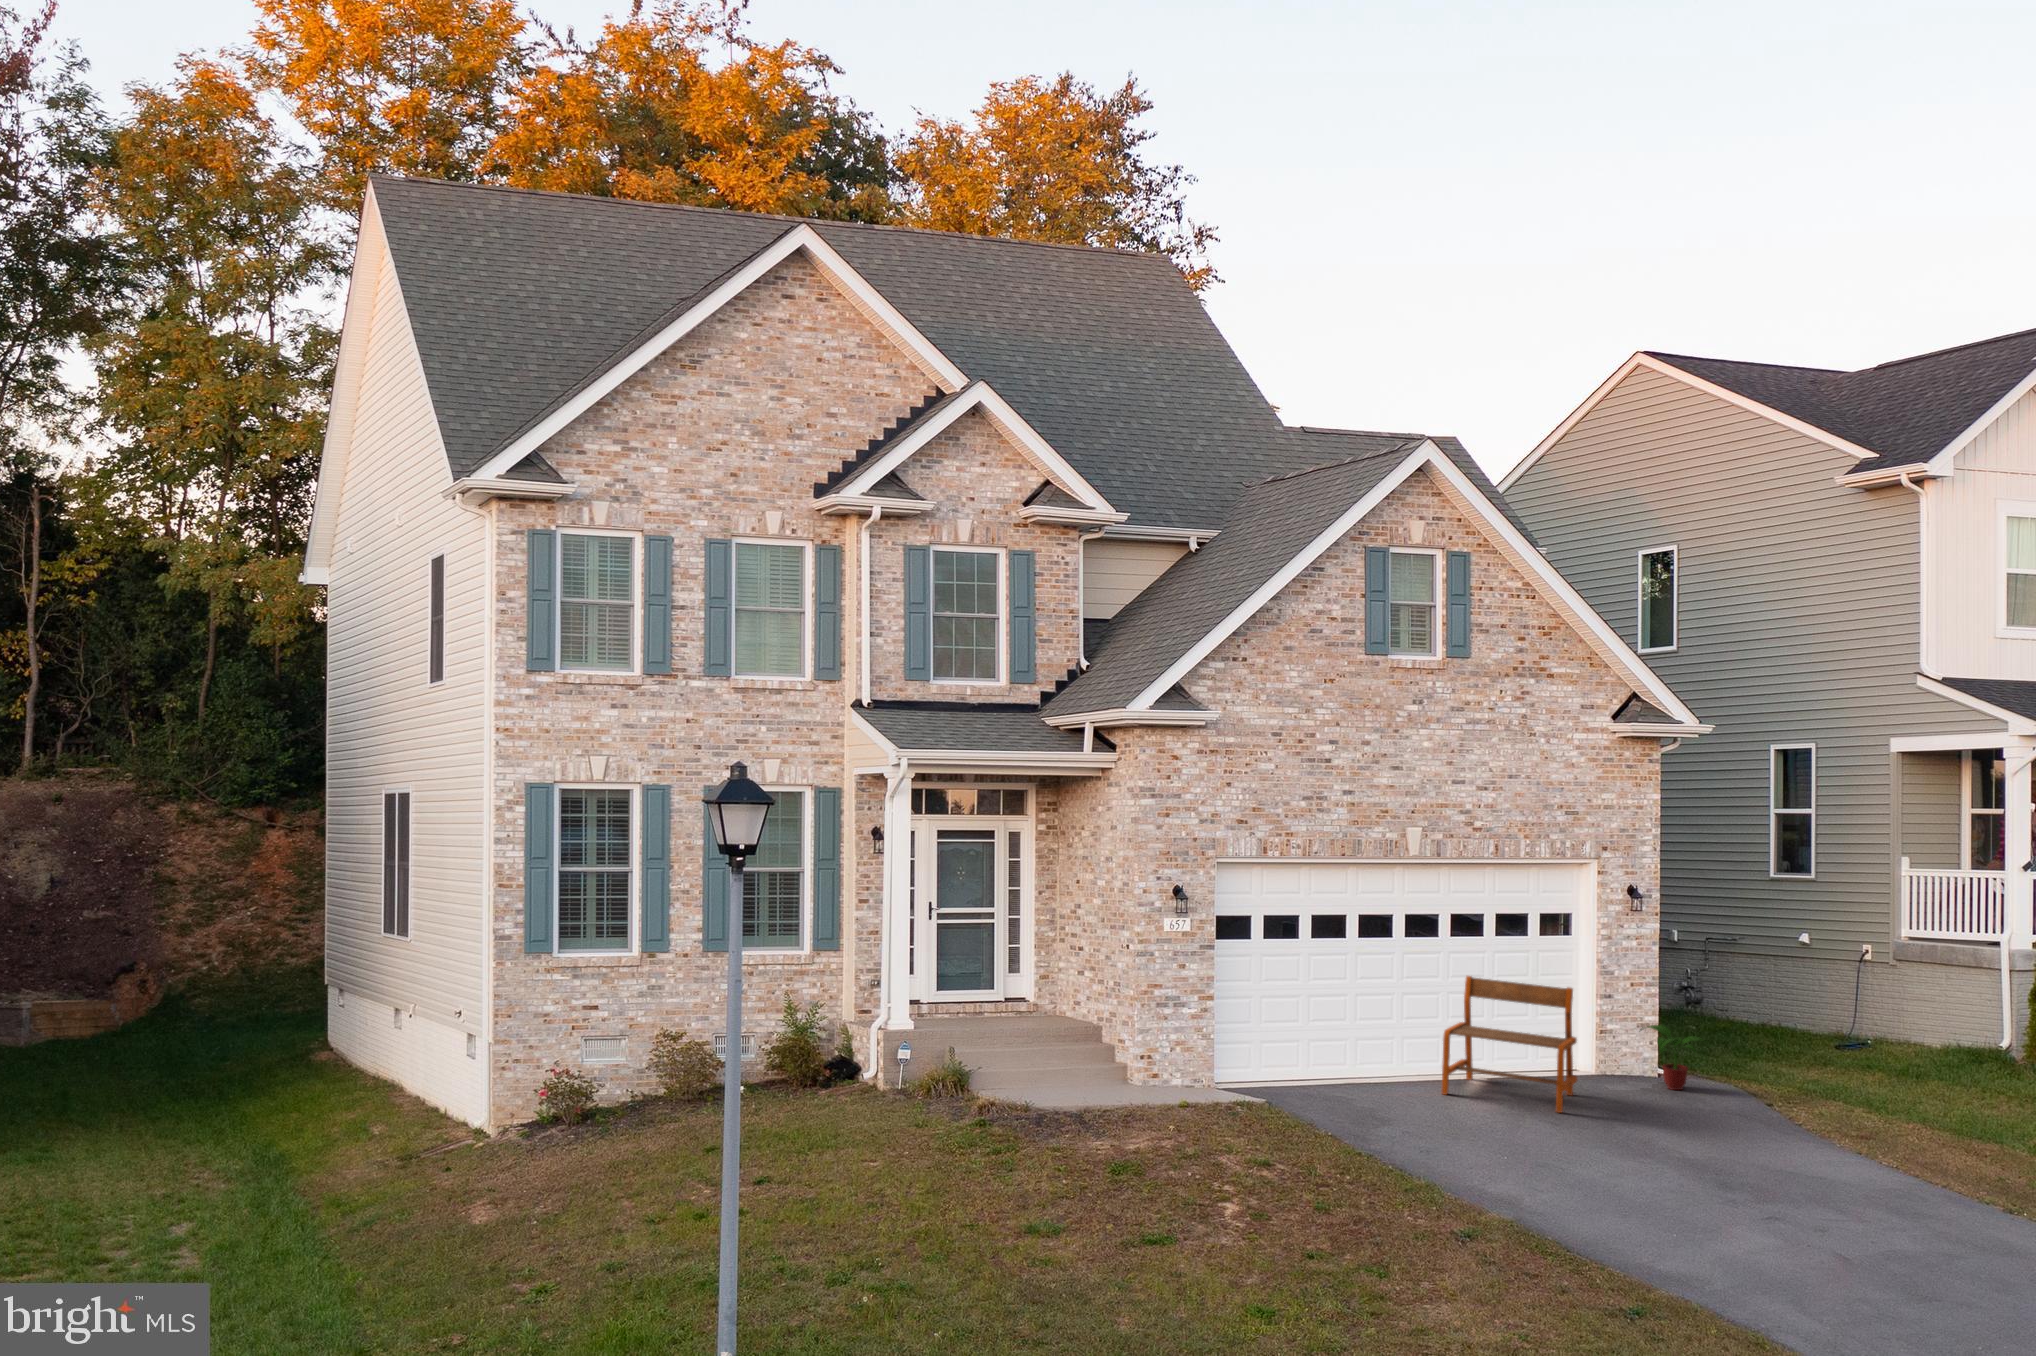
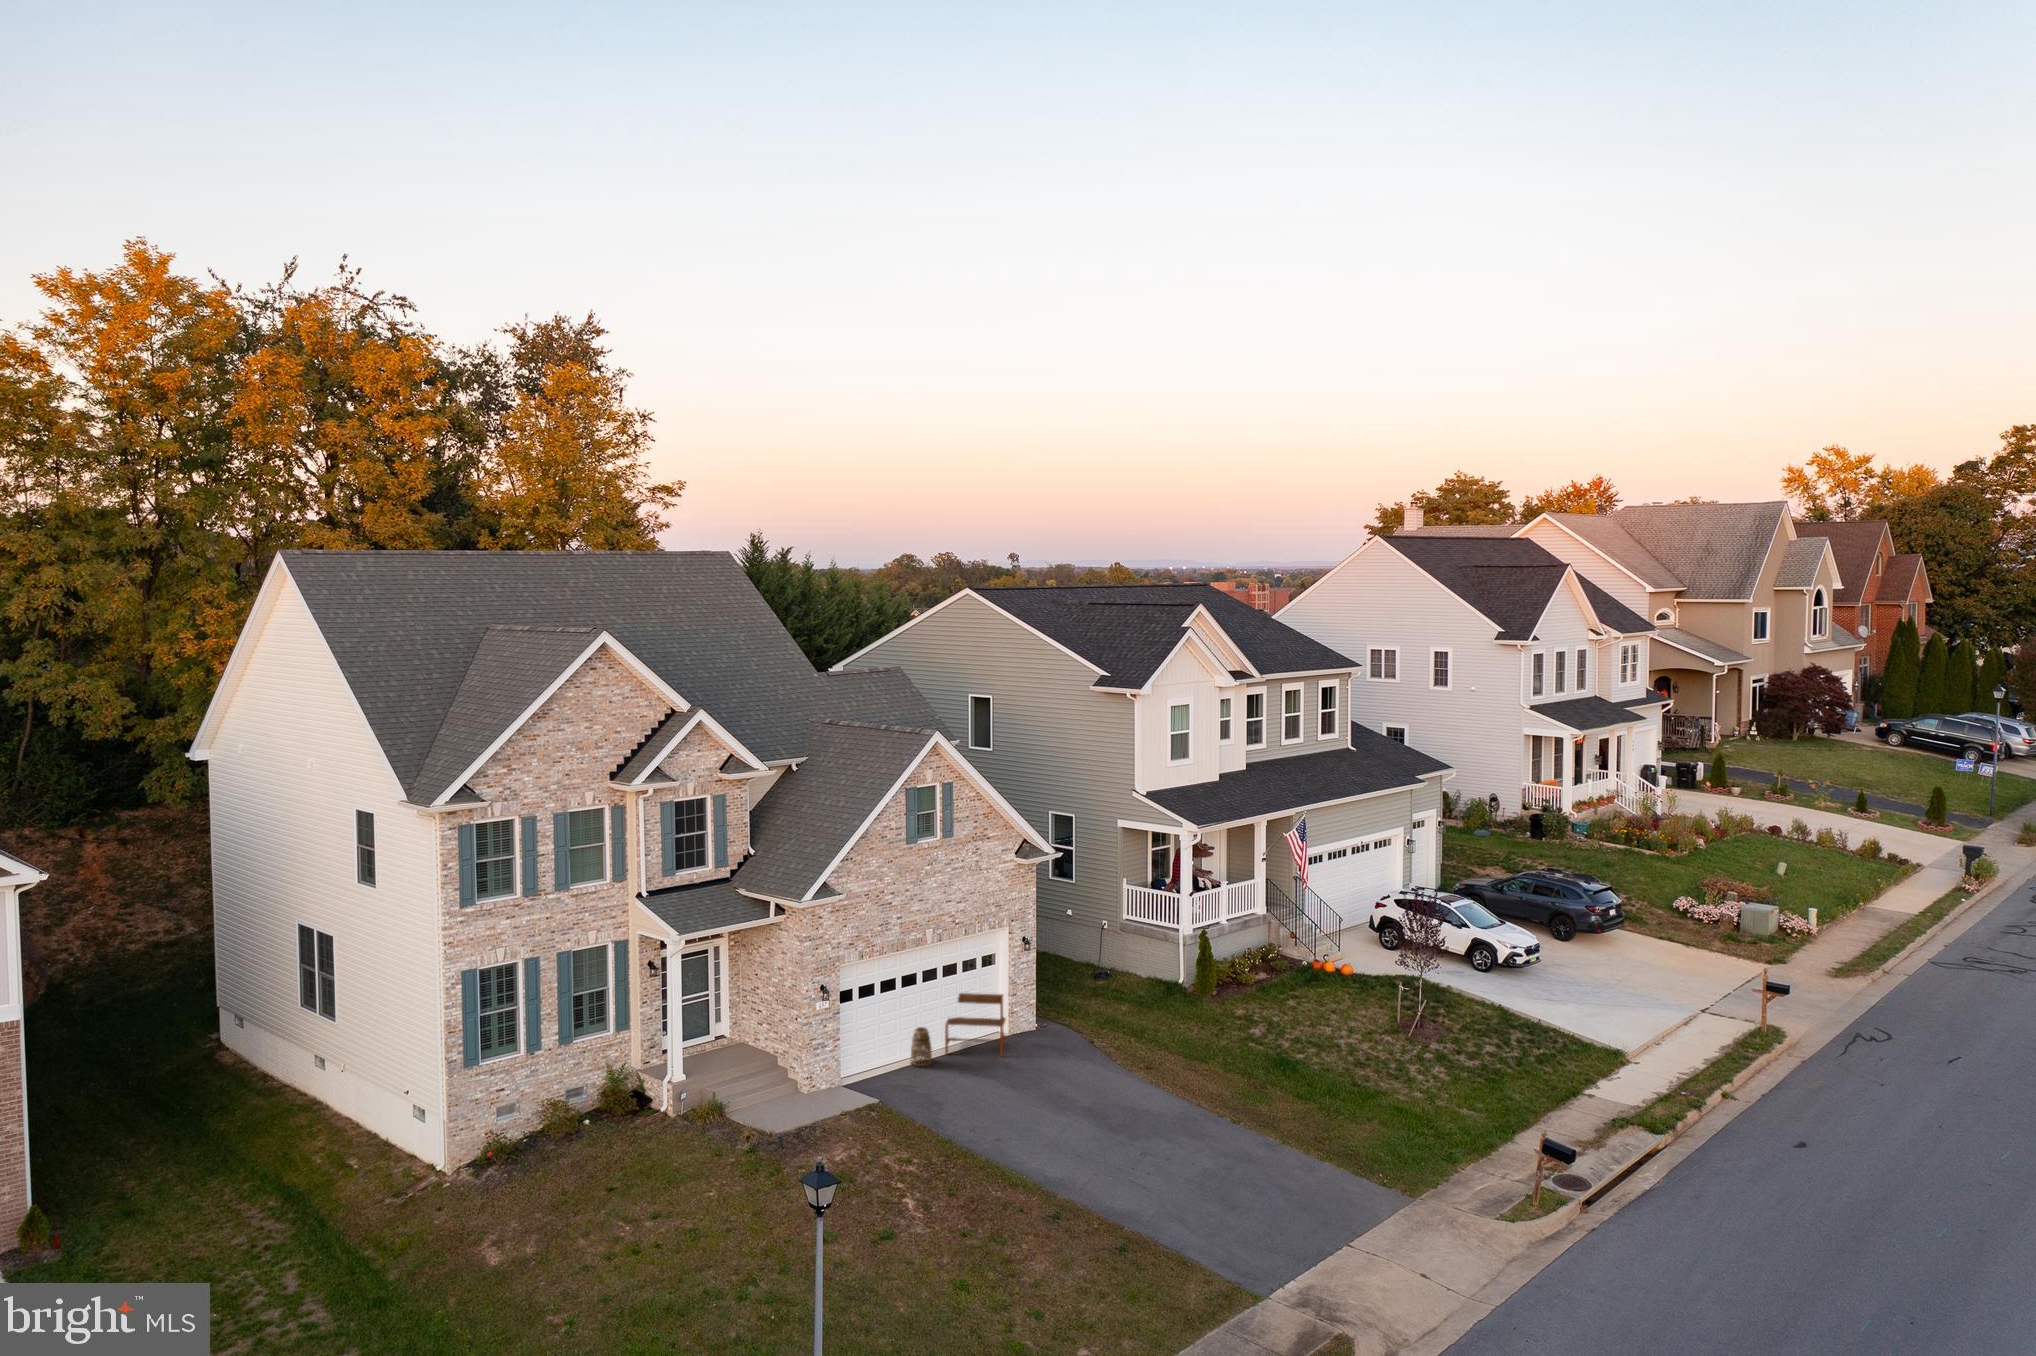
potted plant: present [1641,1025,1704,1090] -> none [1029,1002,1061,1033]
basket: none [1363,1027,1409,1107] -> present [911,1027,932,1066]

